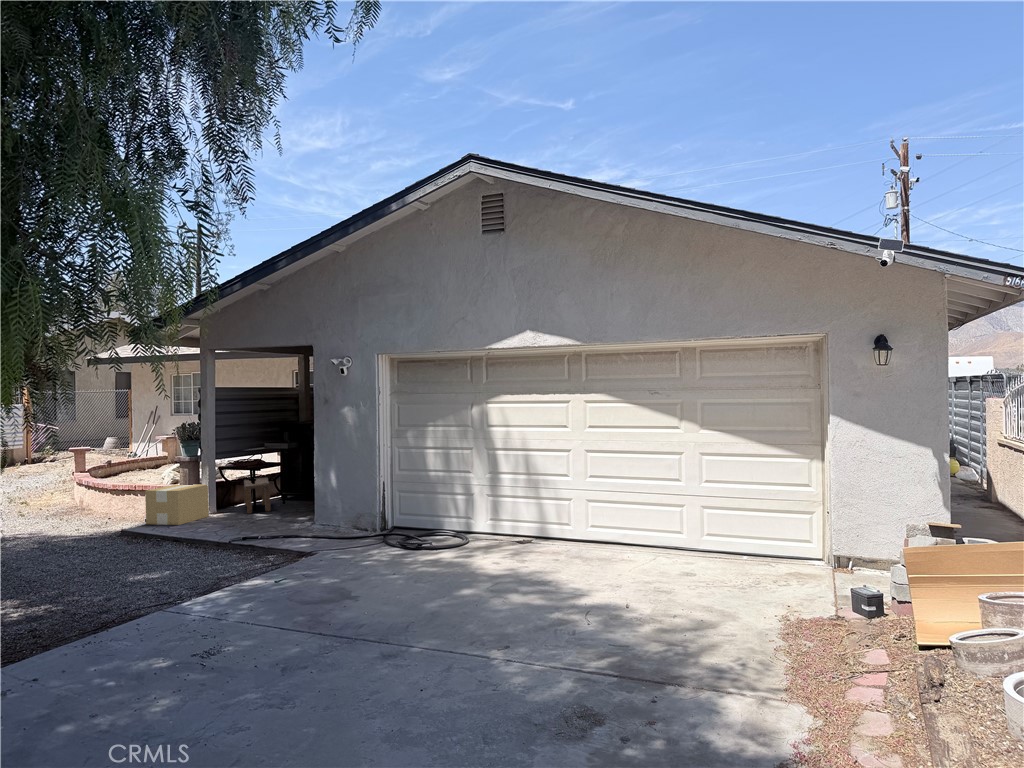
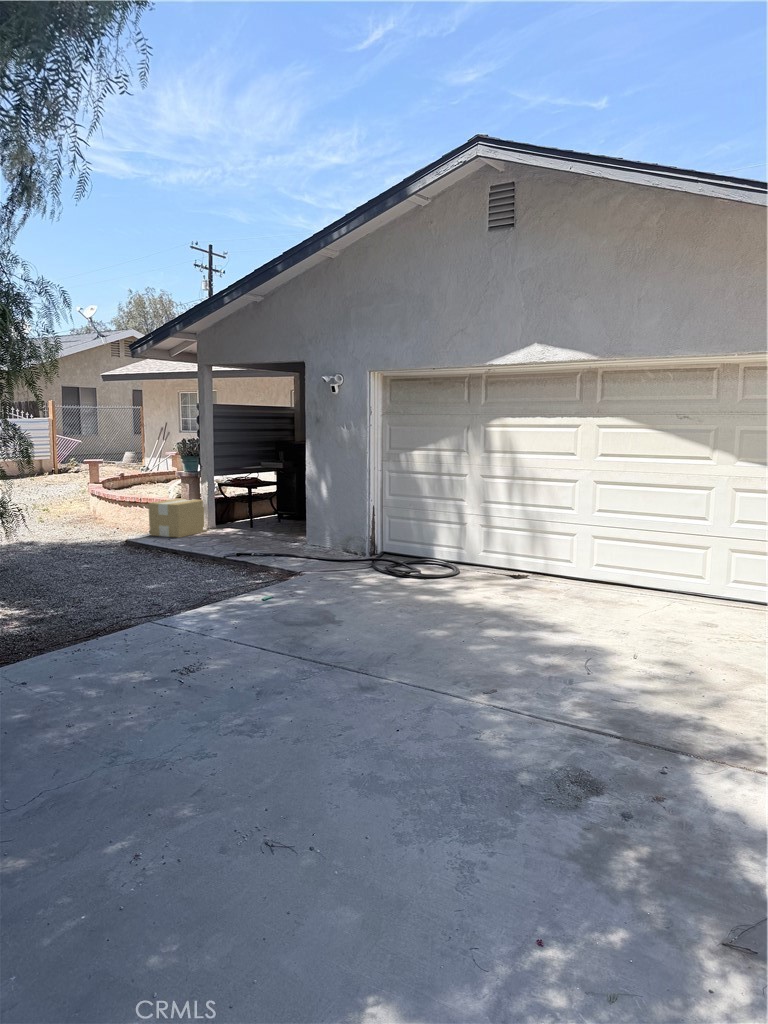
bench: present [244,478,271,514] -> none [240,496,265,530]

